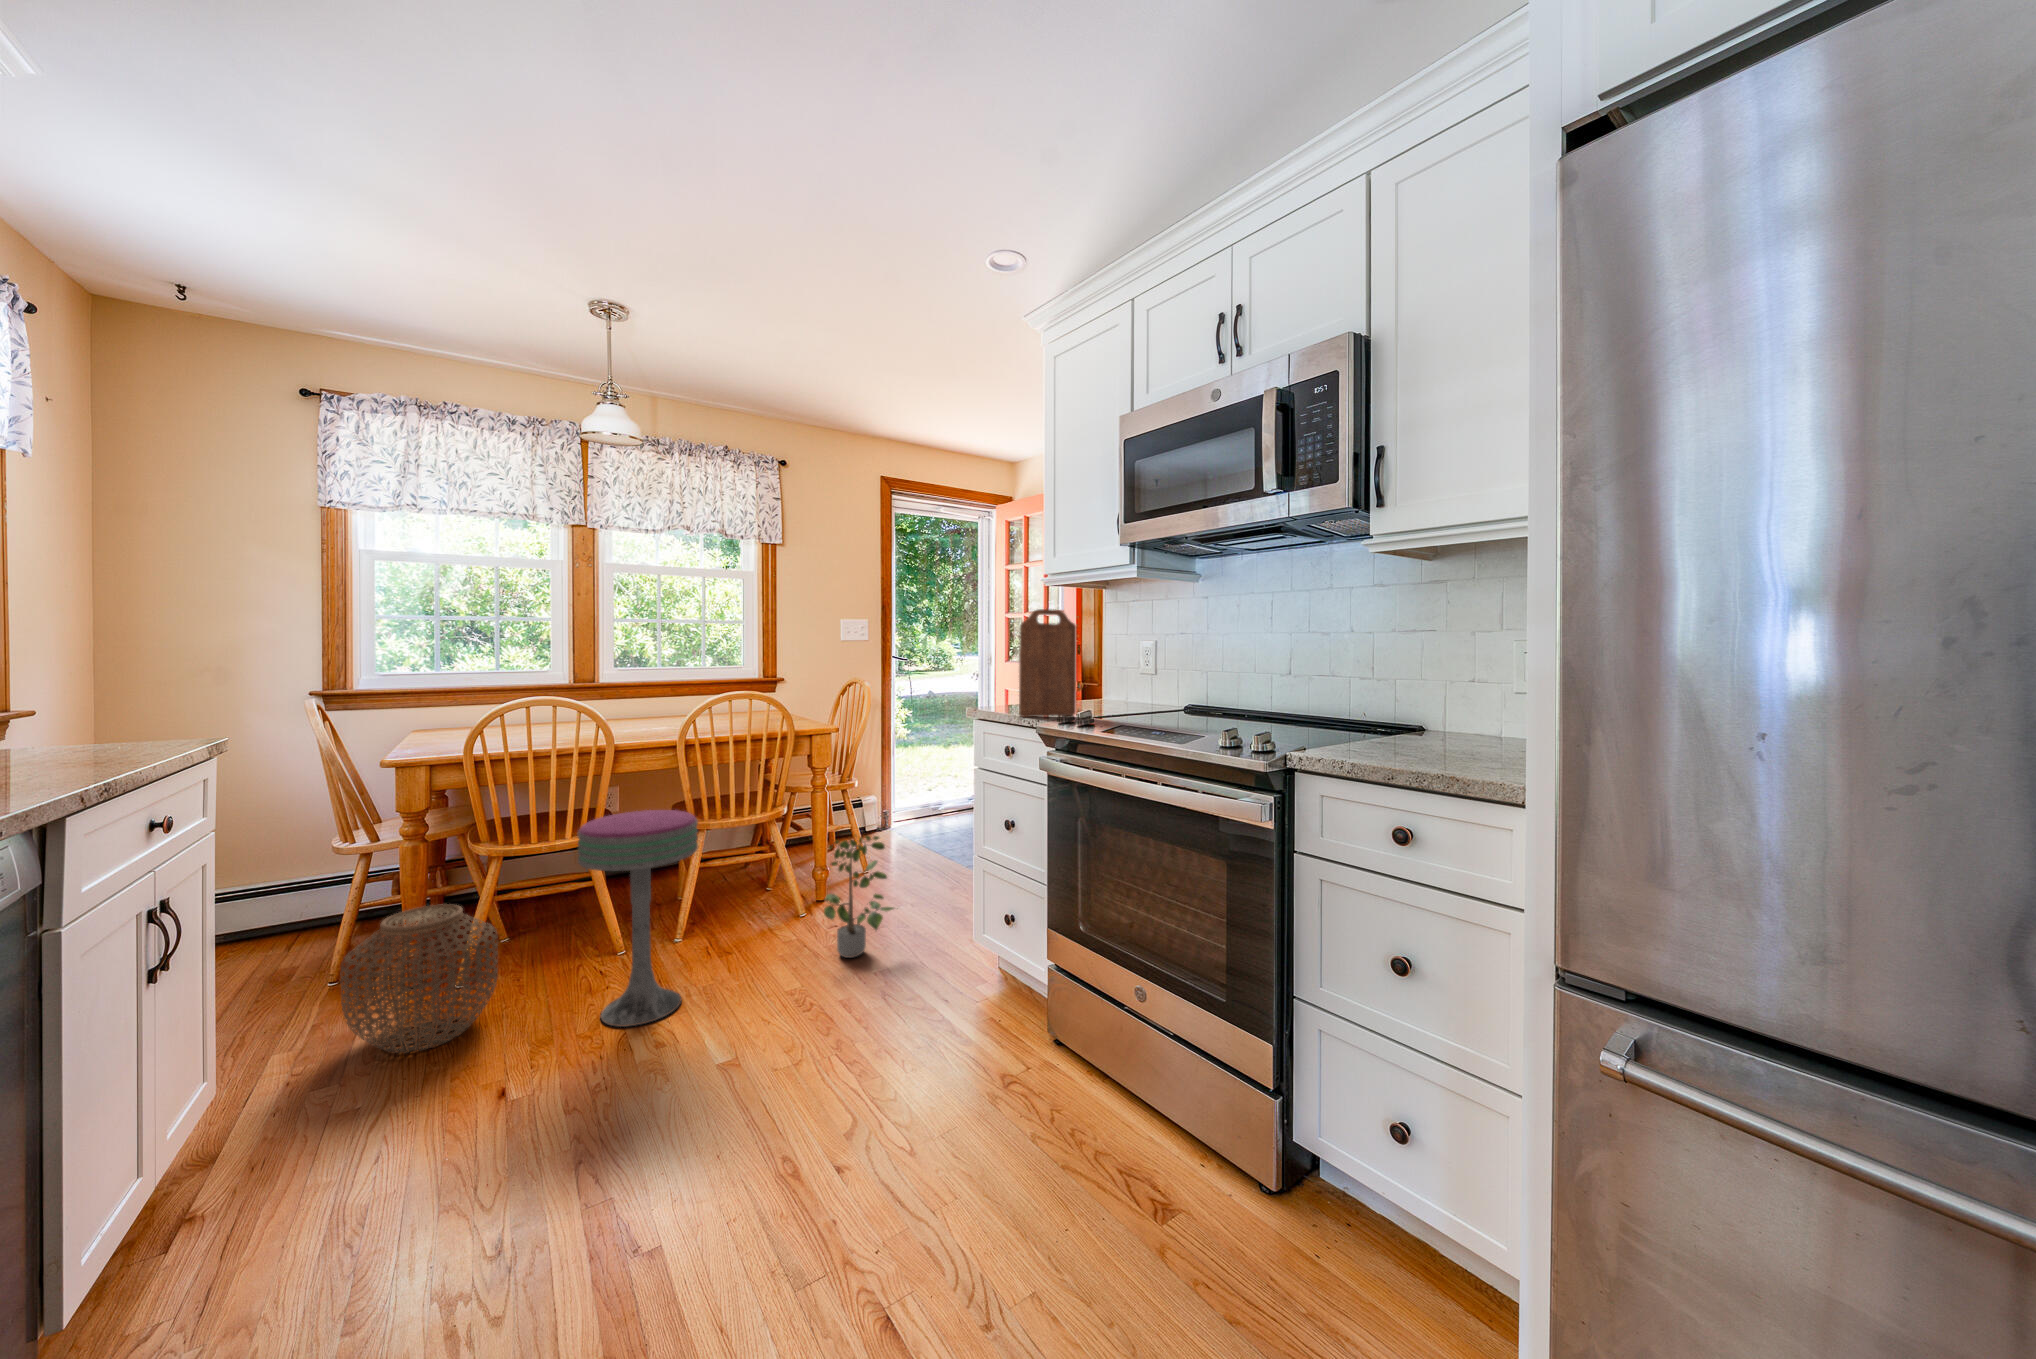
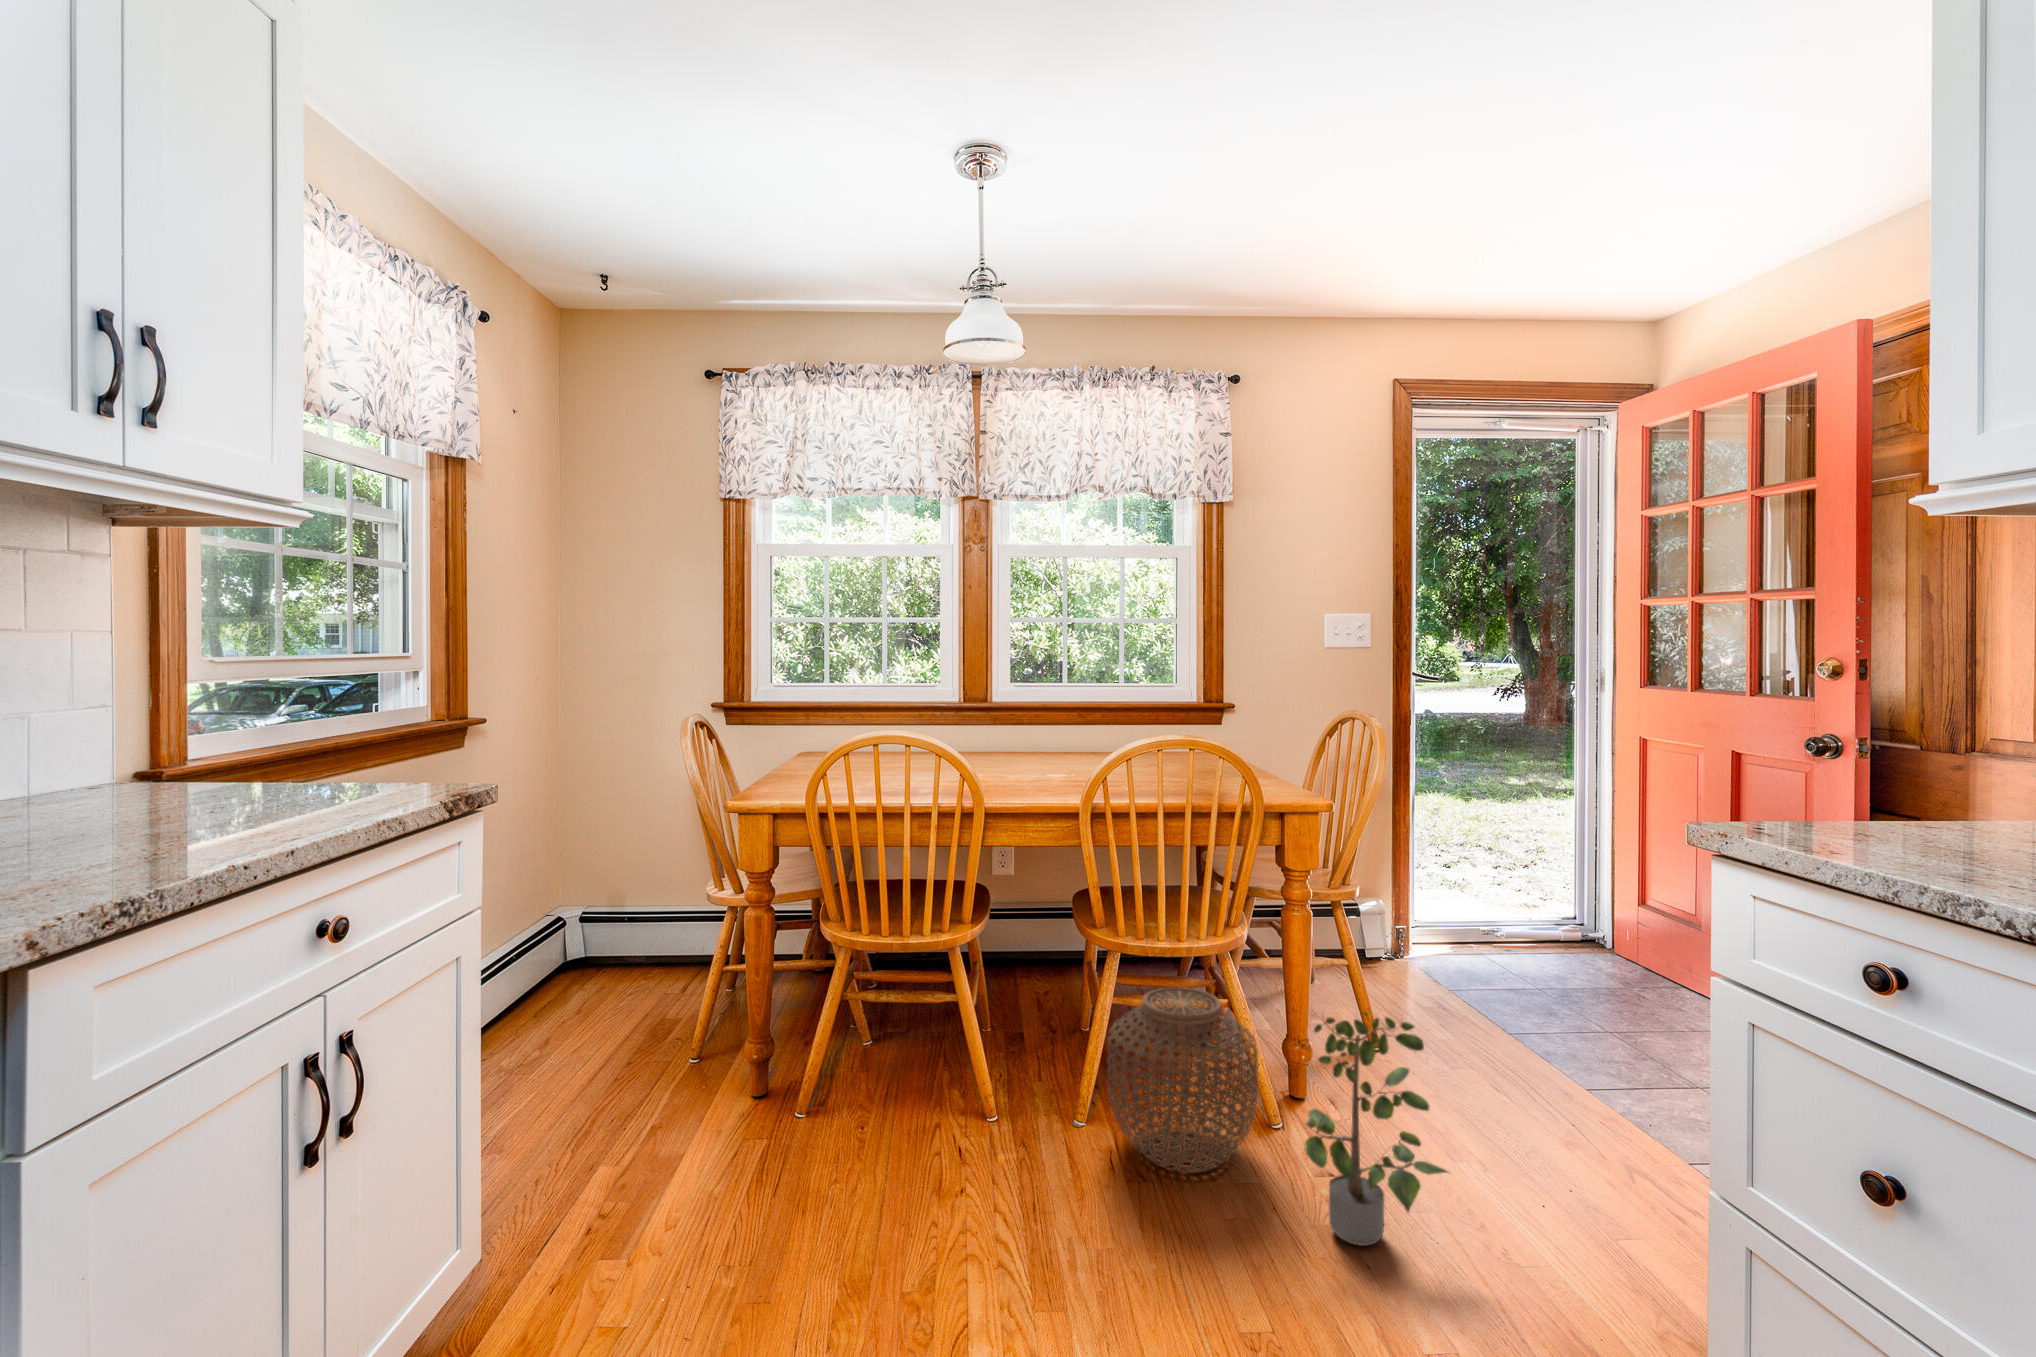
cutting board: present [1019,609,1076,717] -> none [1787,568,1966,834]
bar stool: present [578,810,698,1027] -> none [927,923,1096,1285]
woven basket: present [340,904,498,1053] -> present [1107,987,1258,1172]

